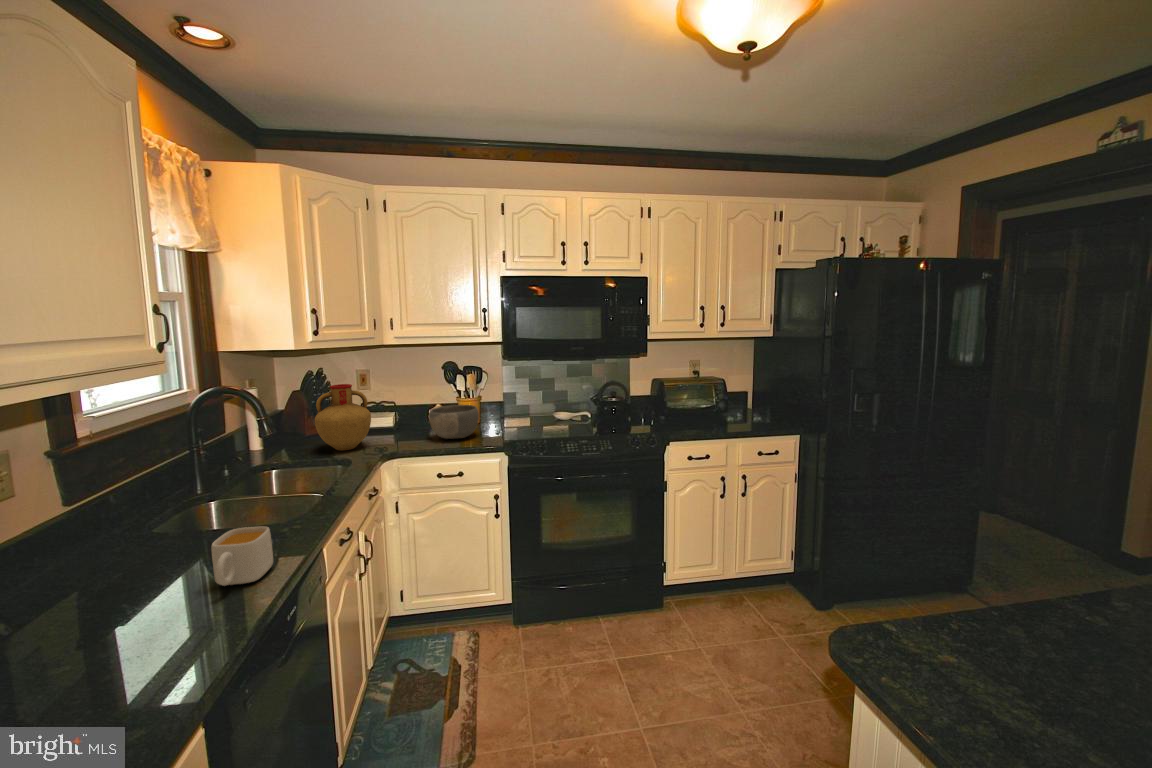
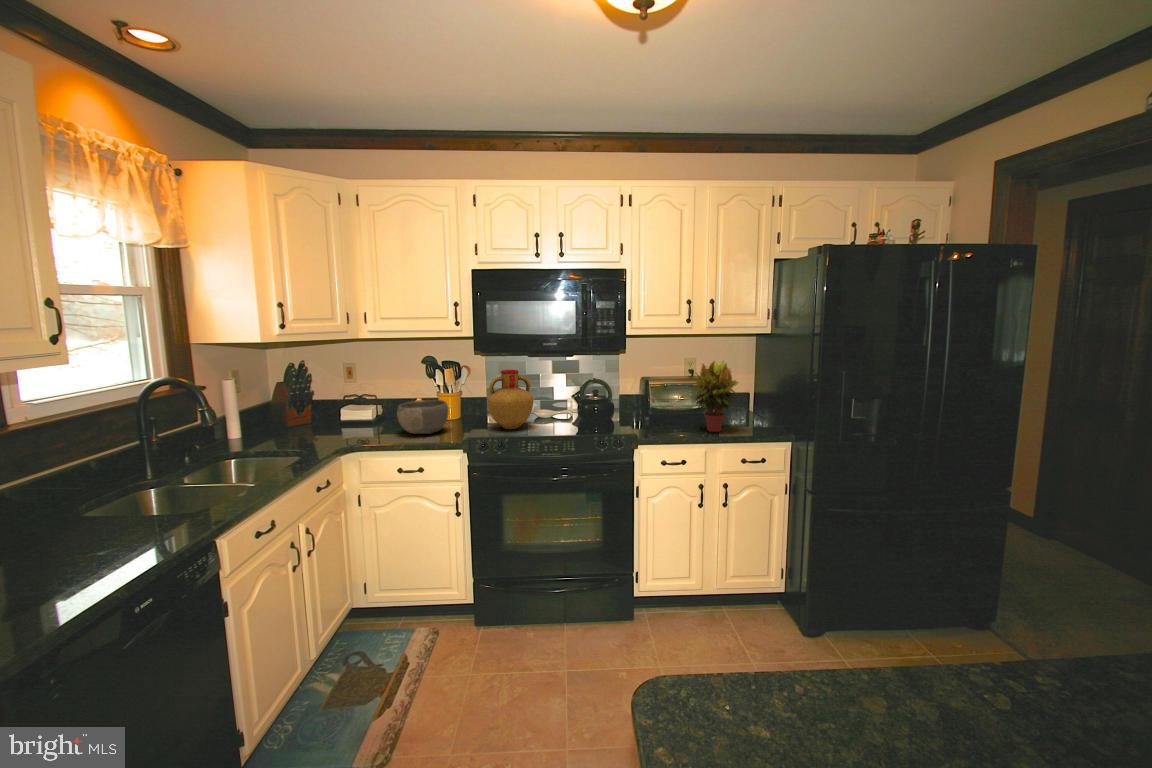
potted plant: none [709,361,753,427] -> present [695,361,738,432]
vase: present [315,384,371,450] -> present [487,370,533,429]
mug: present [212,527,273,585] -> none [64,516,146,574]

